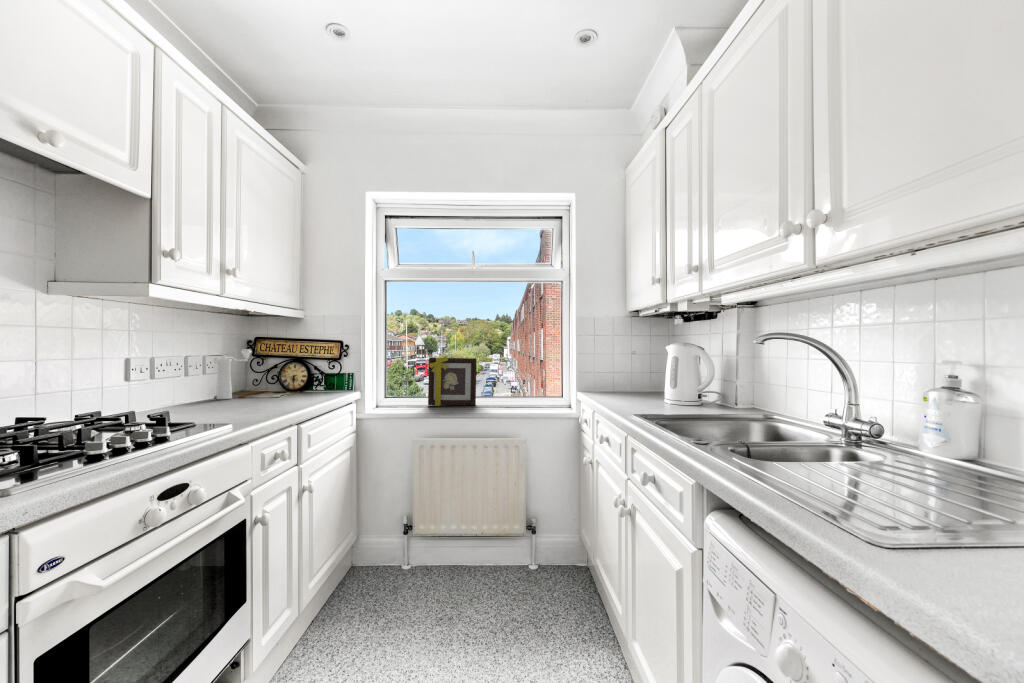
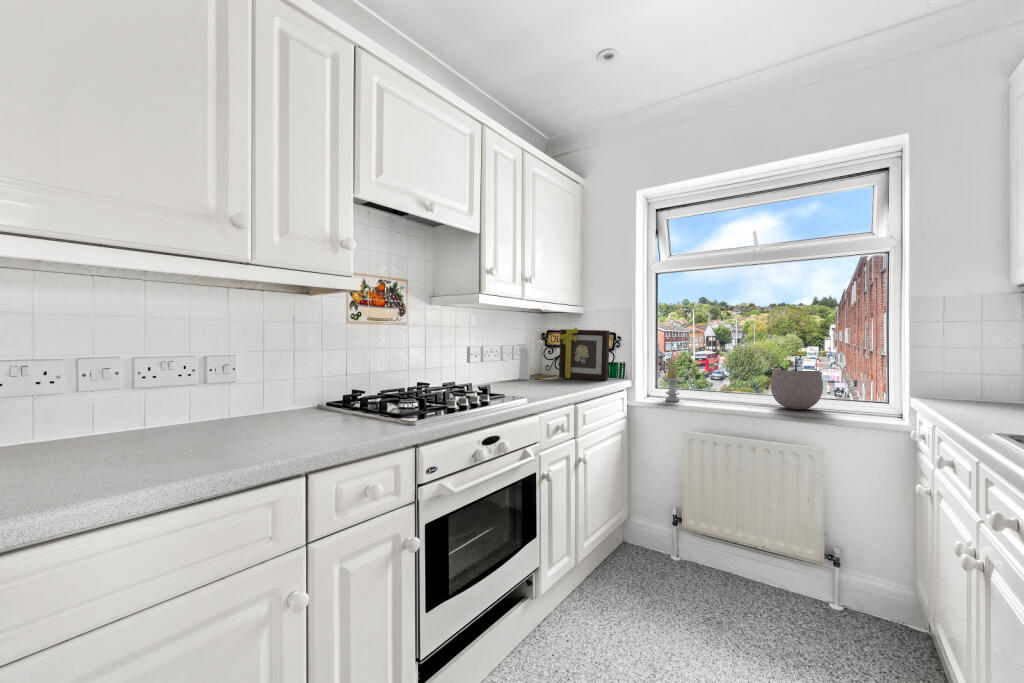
picture frame: present [428,356,477,406] -> present [559,328,609,380]
plant pot: none [493,357,534,409] -> present [771,356,823,410]
candle: none [392,366,415,410] -> present [662,358,684,401]

